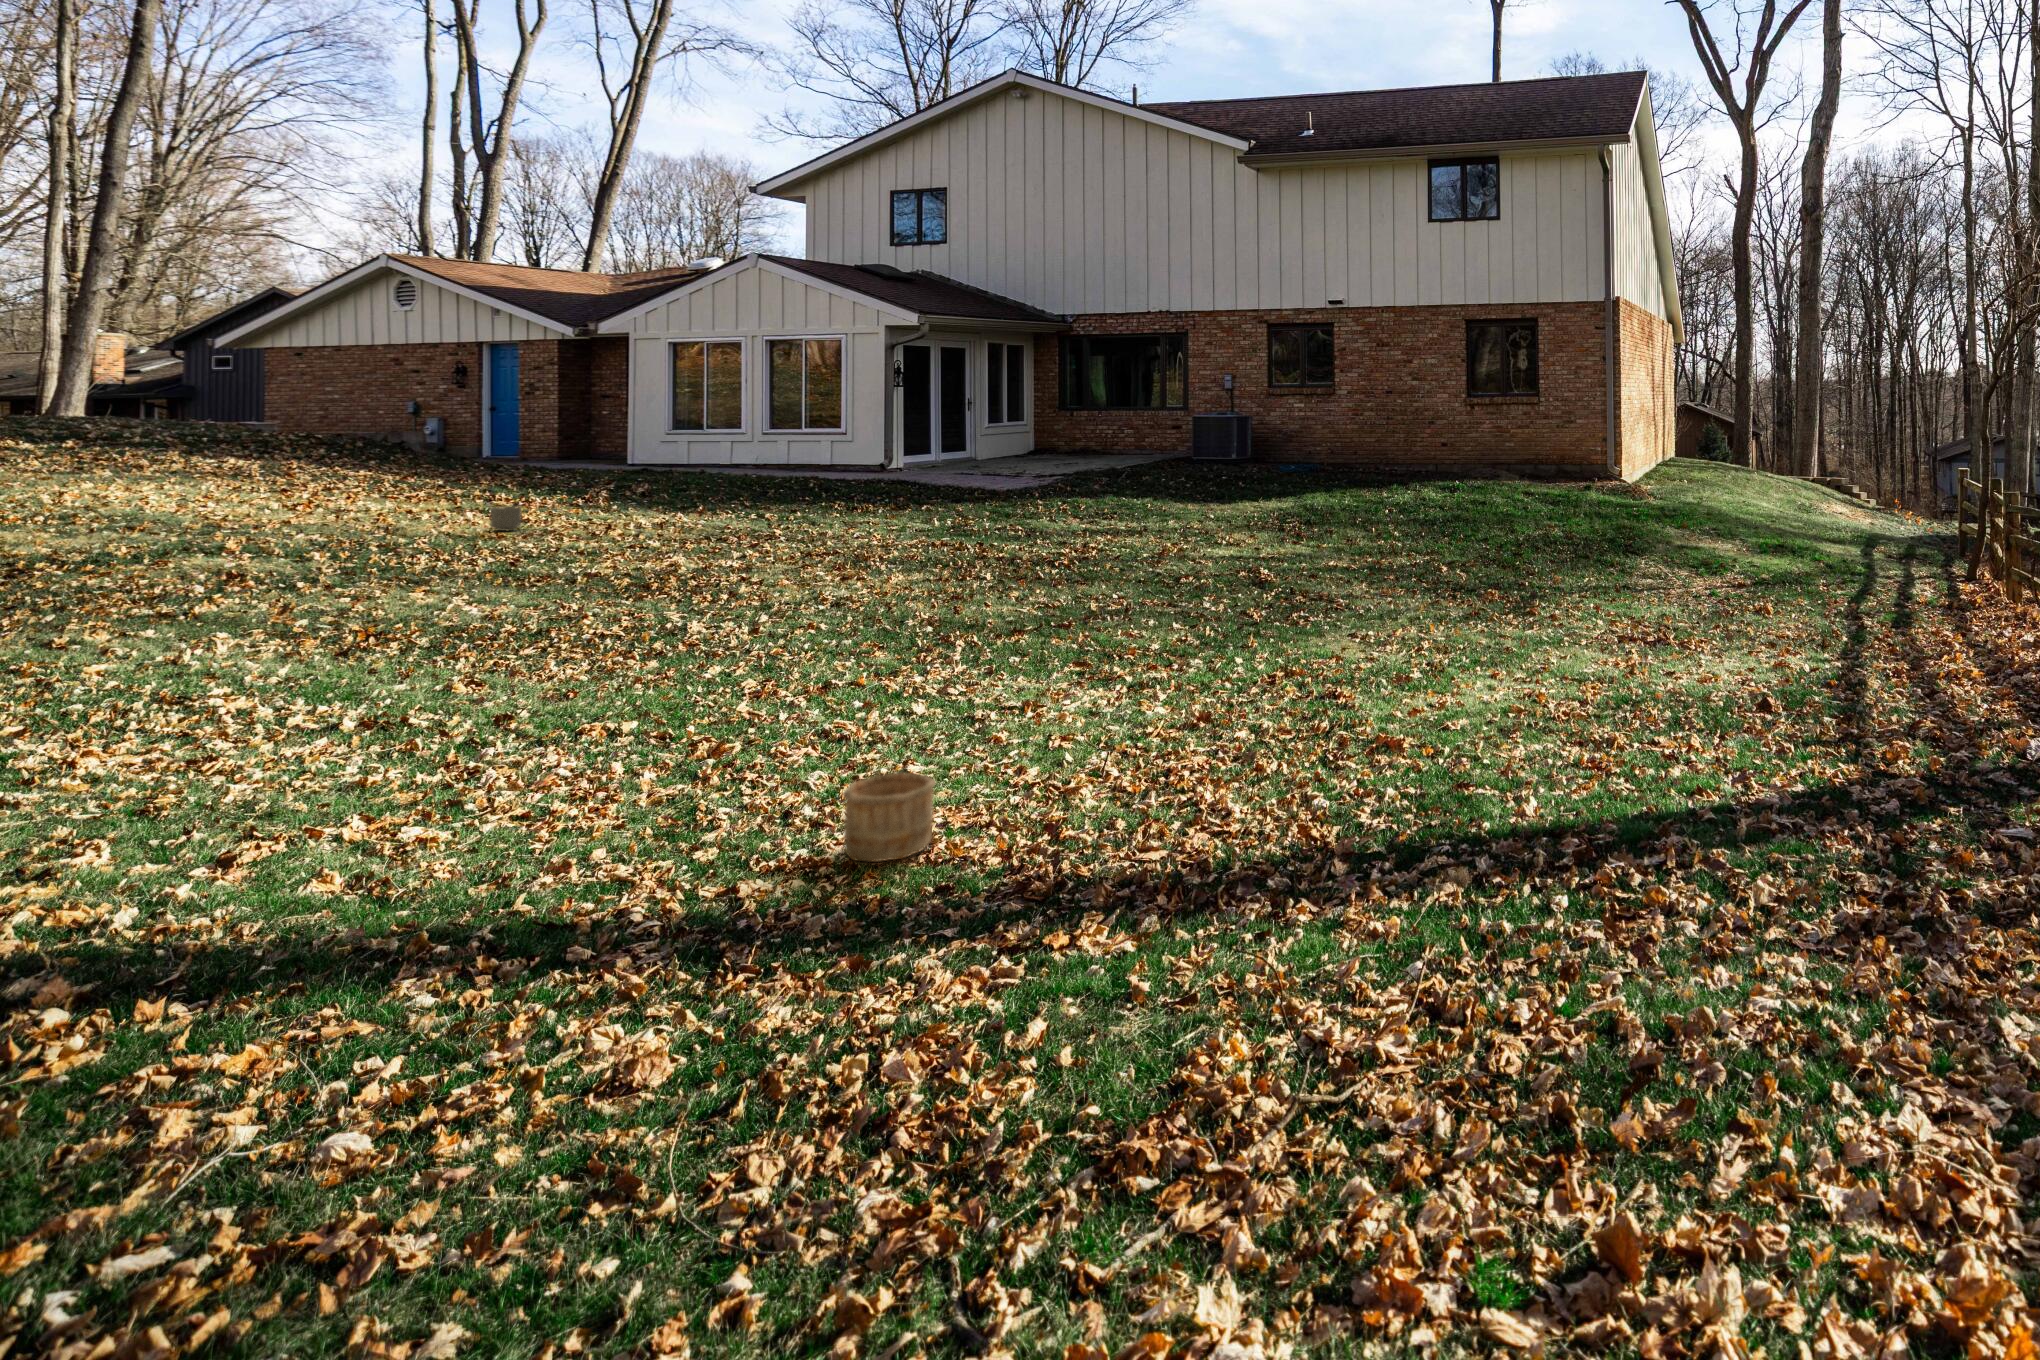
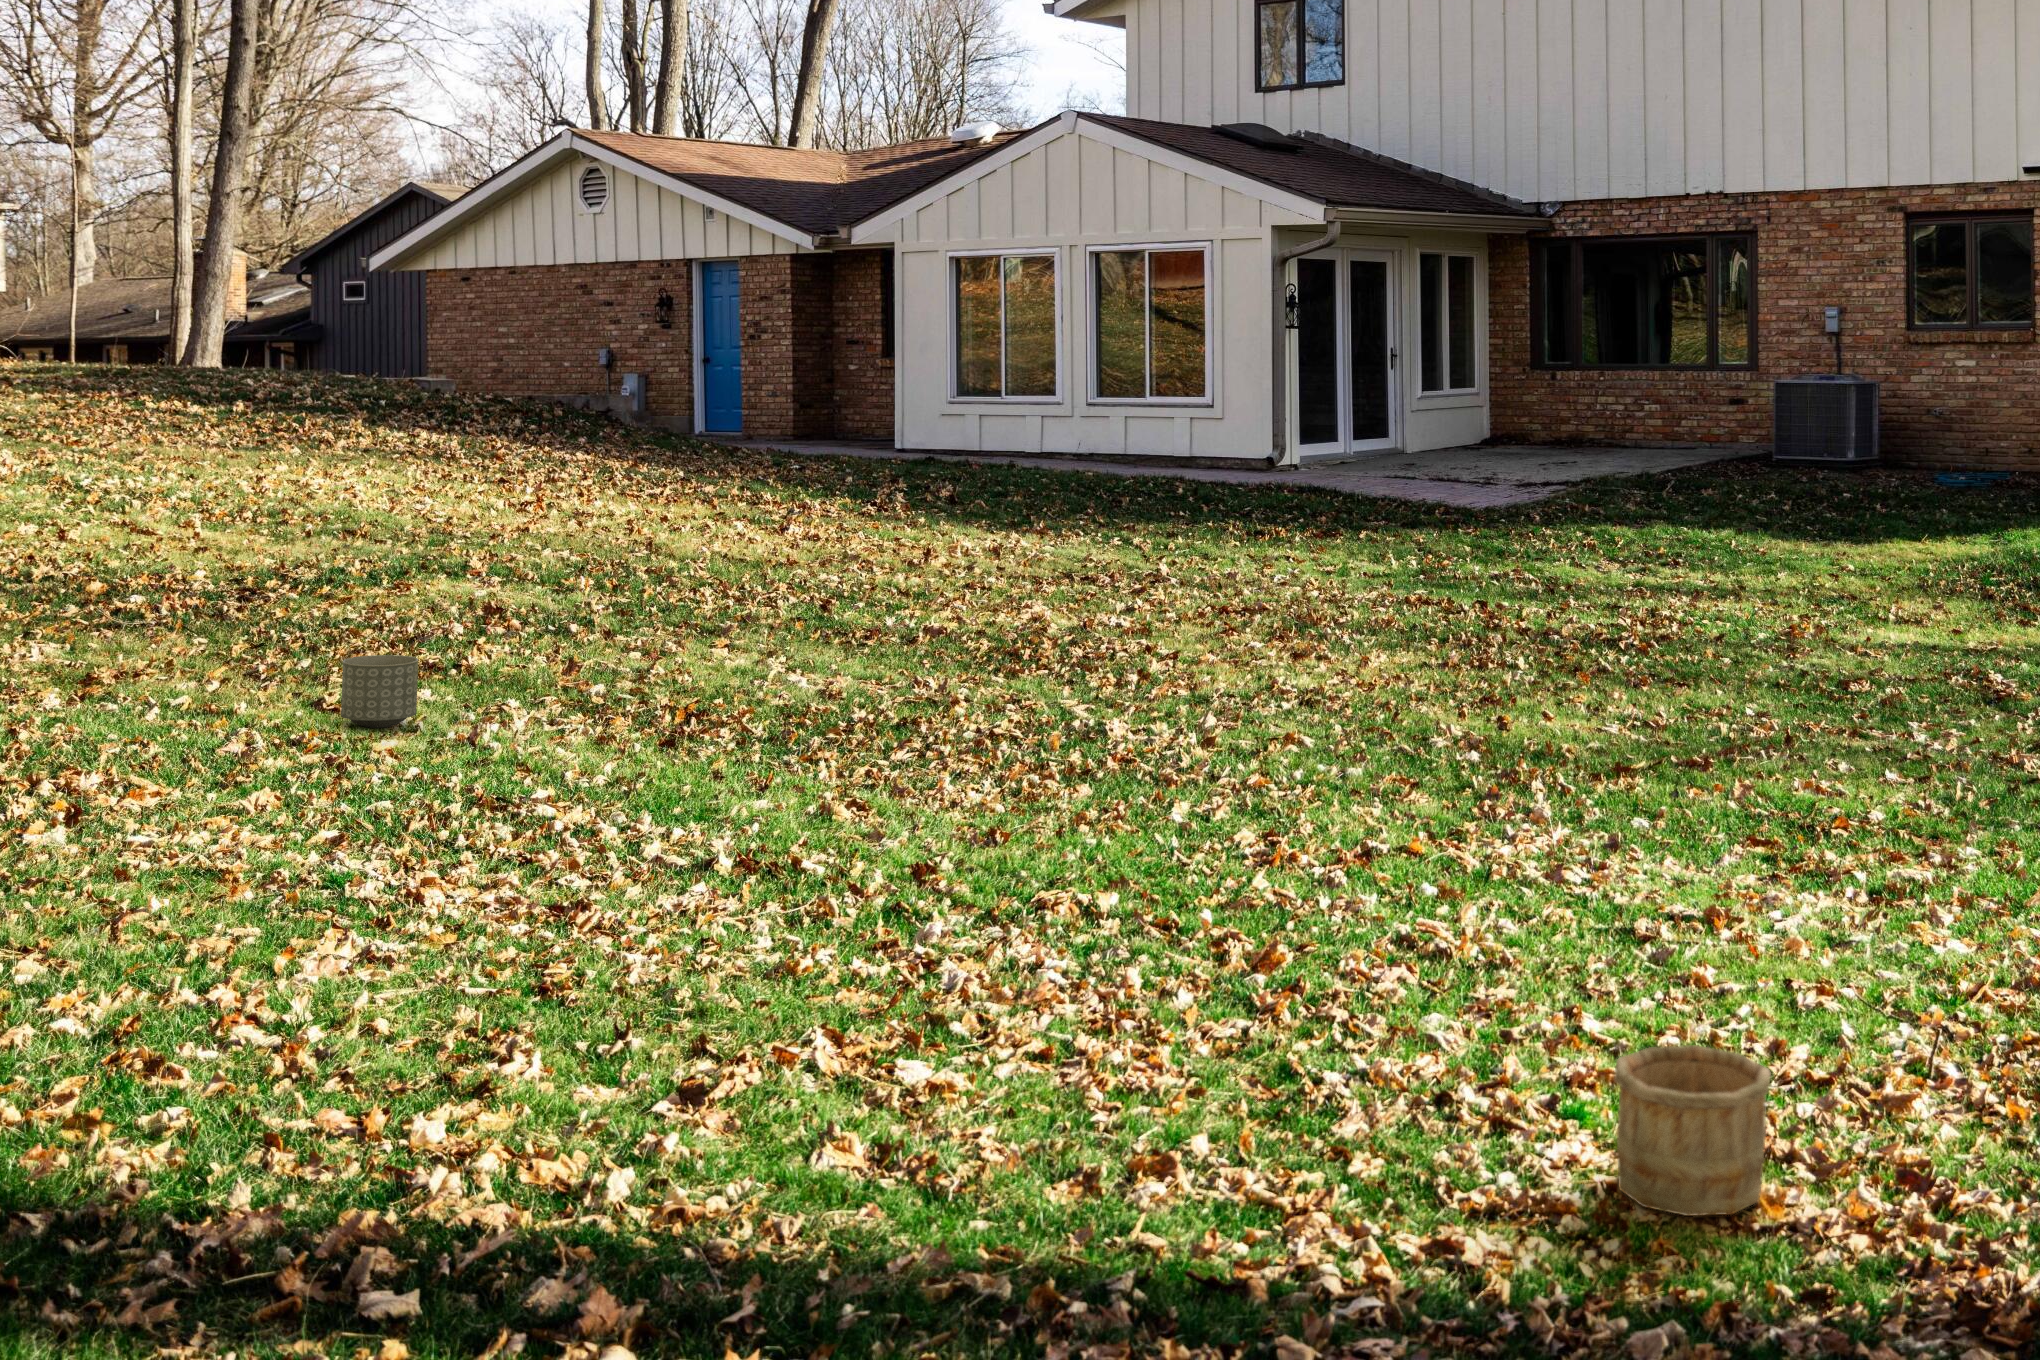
planter: present [490,506,522,531] -> present [341,655,418,728]

